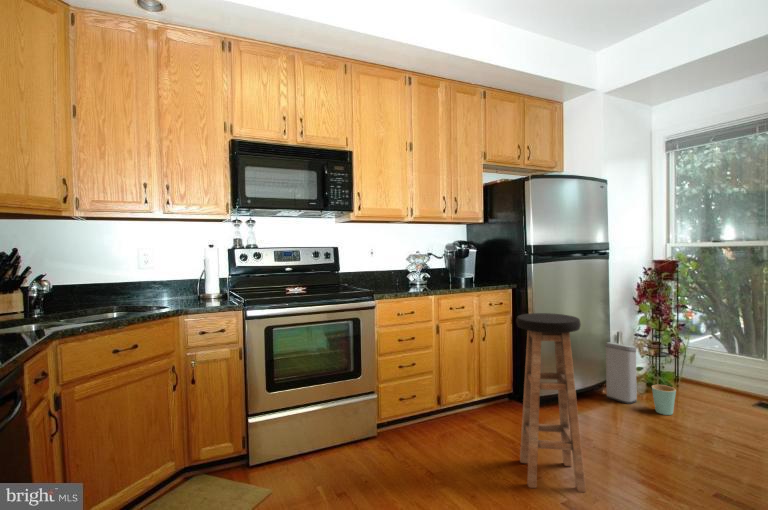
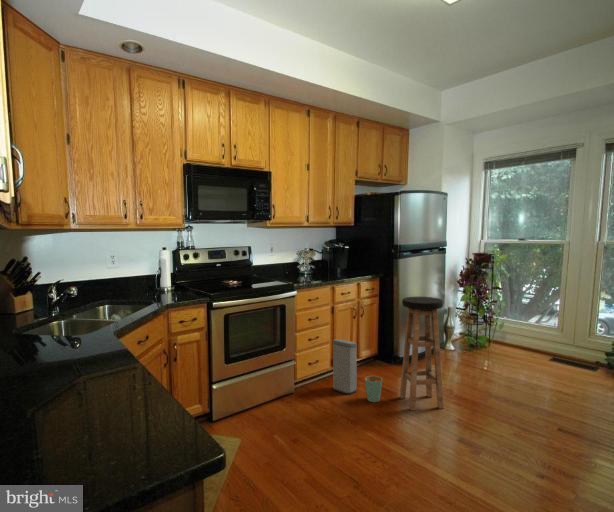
trash can: present [605,342,676,415] -> present [333,339,382,402]

